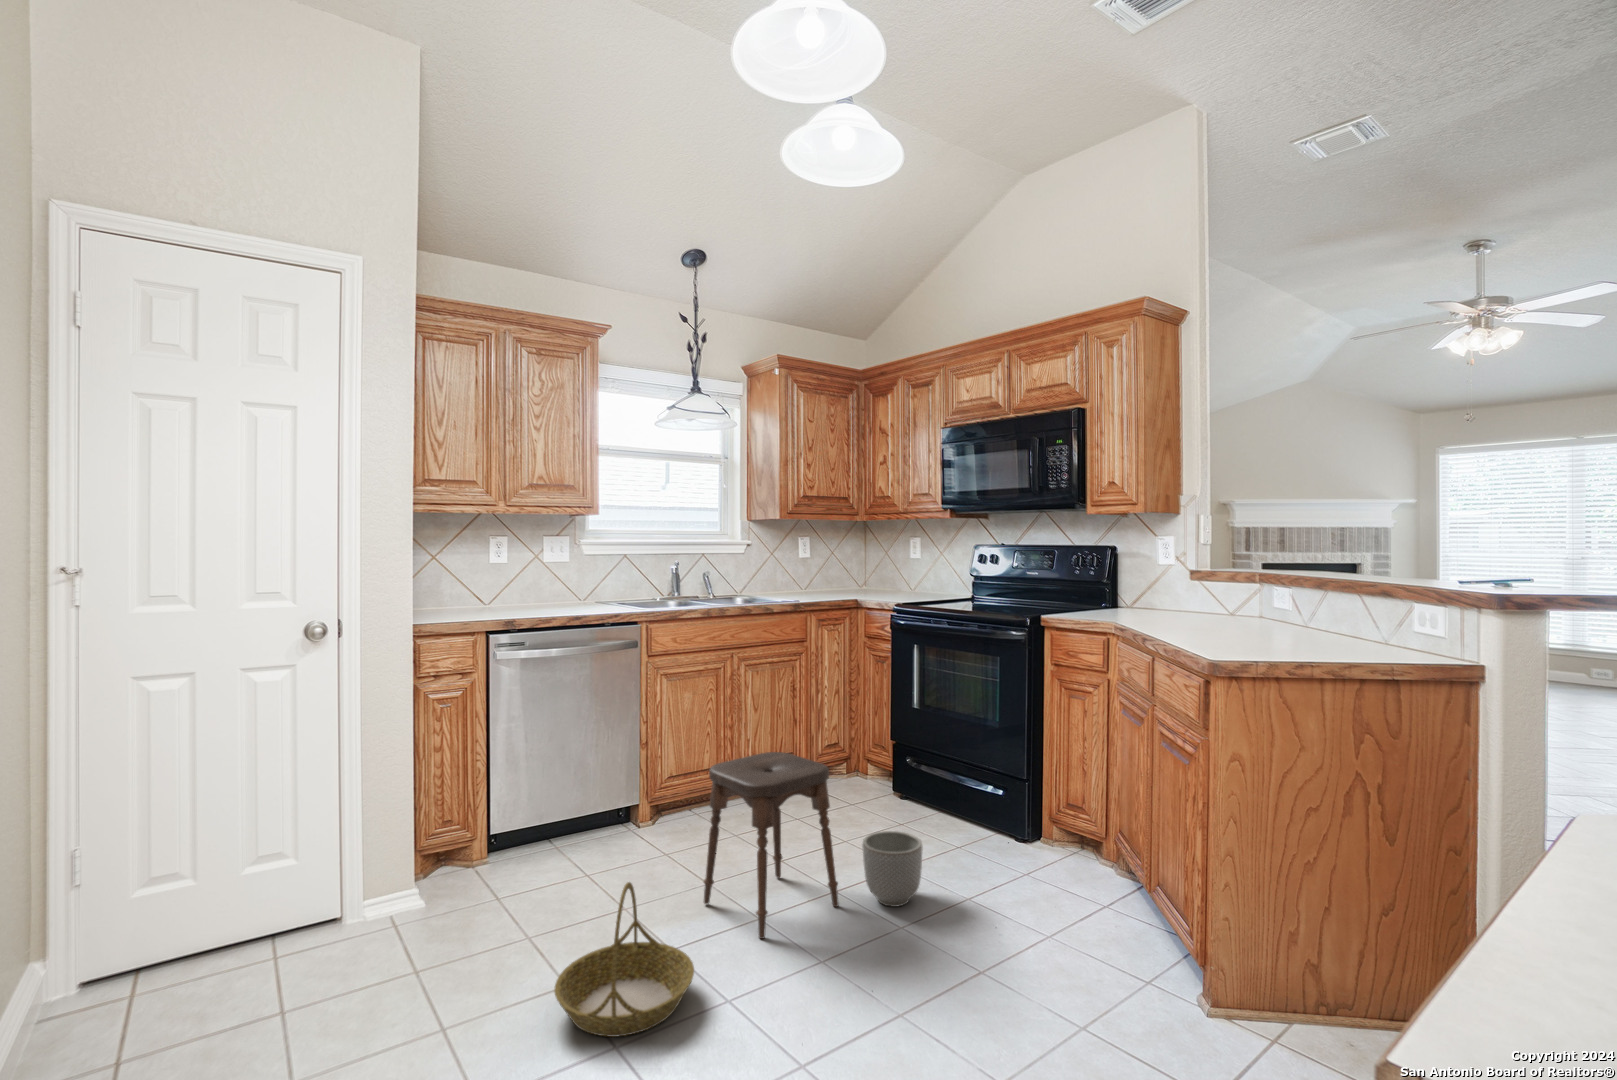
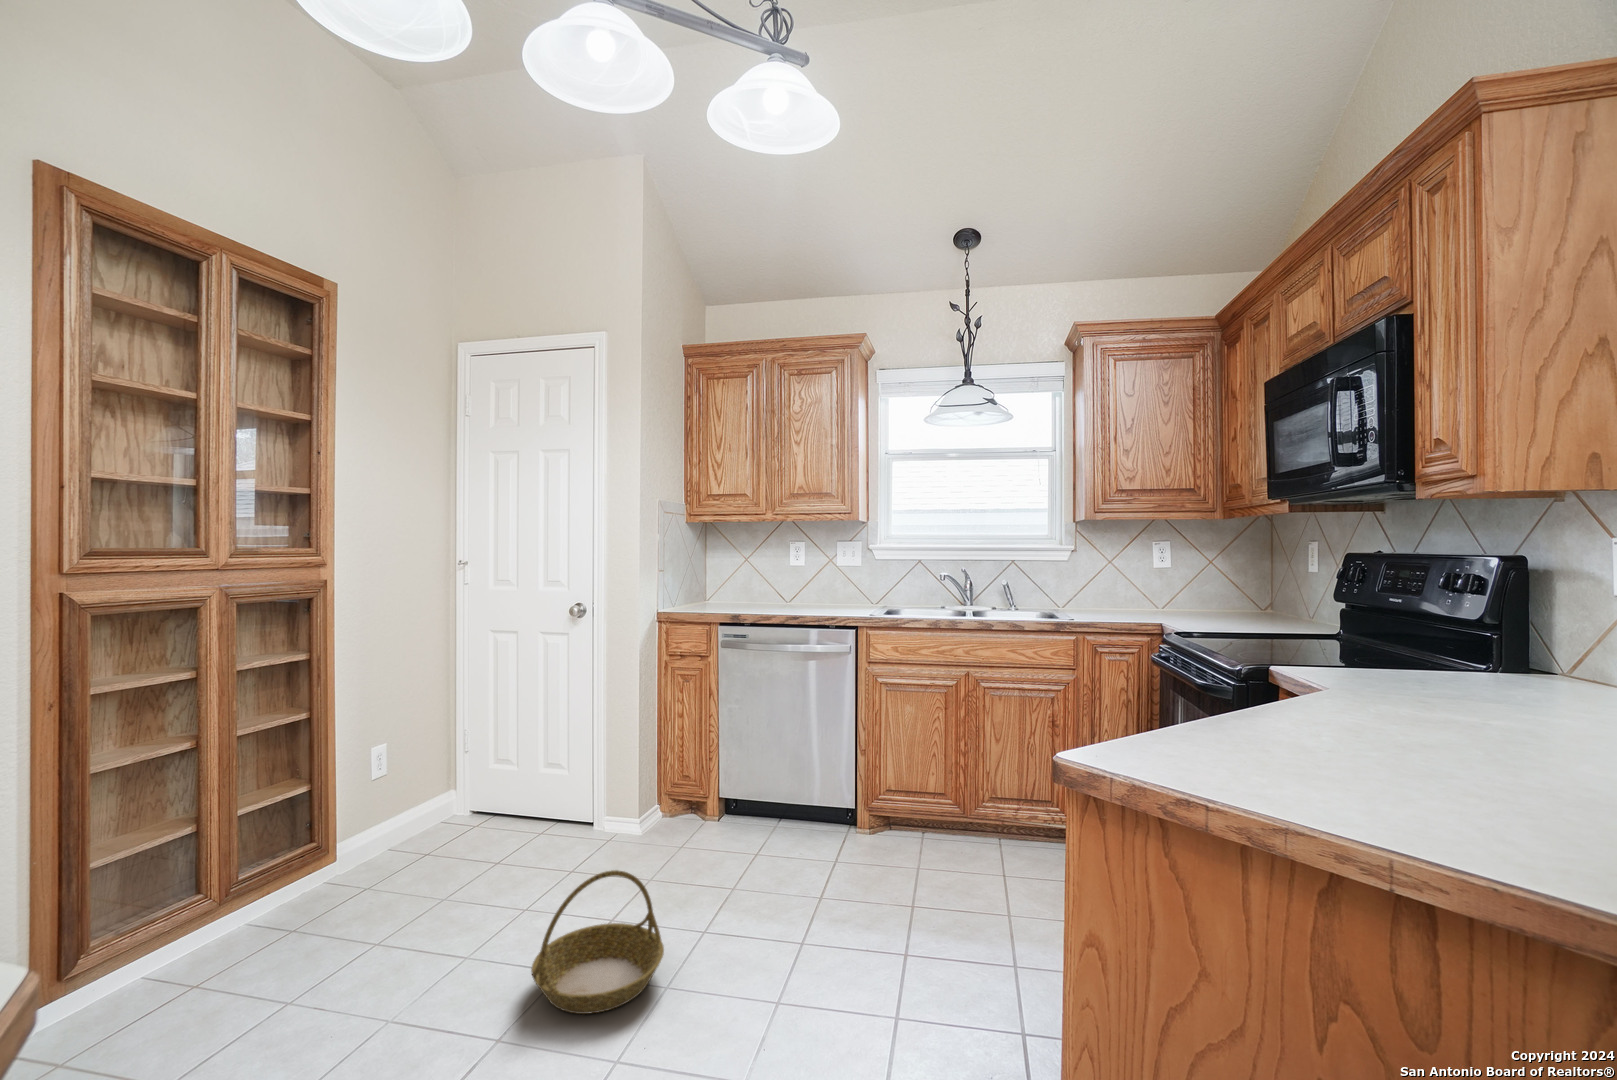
stool: present [704,752,839,939] -> none [766,785,884,994]
planter: present [862,831,923,907] -> none [907,924,986,1033]

